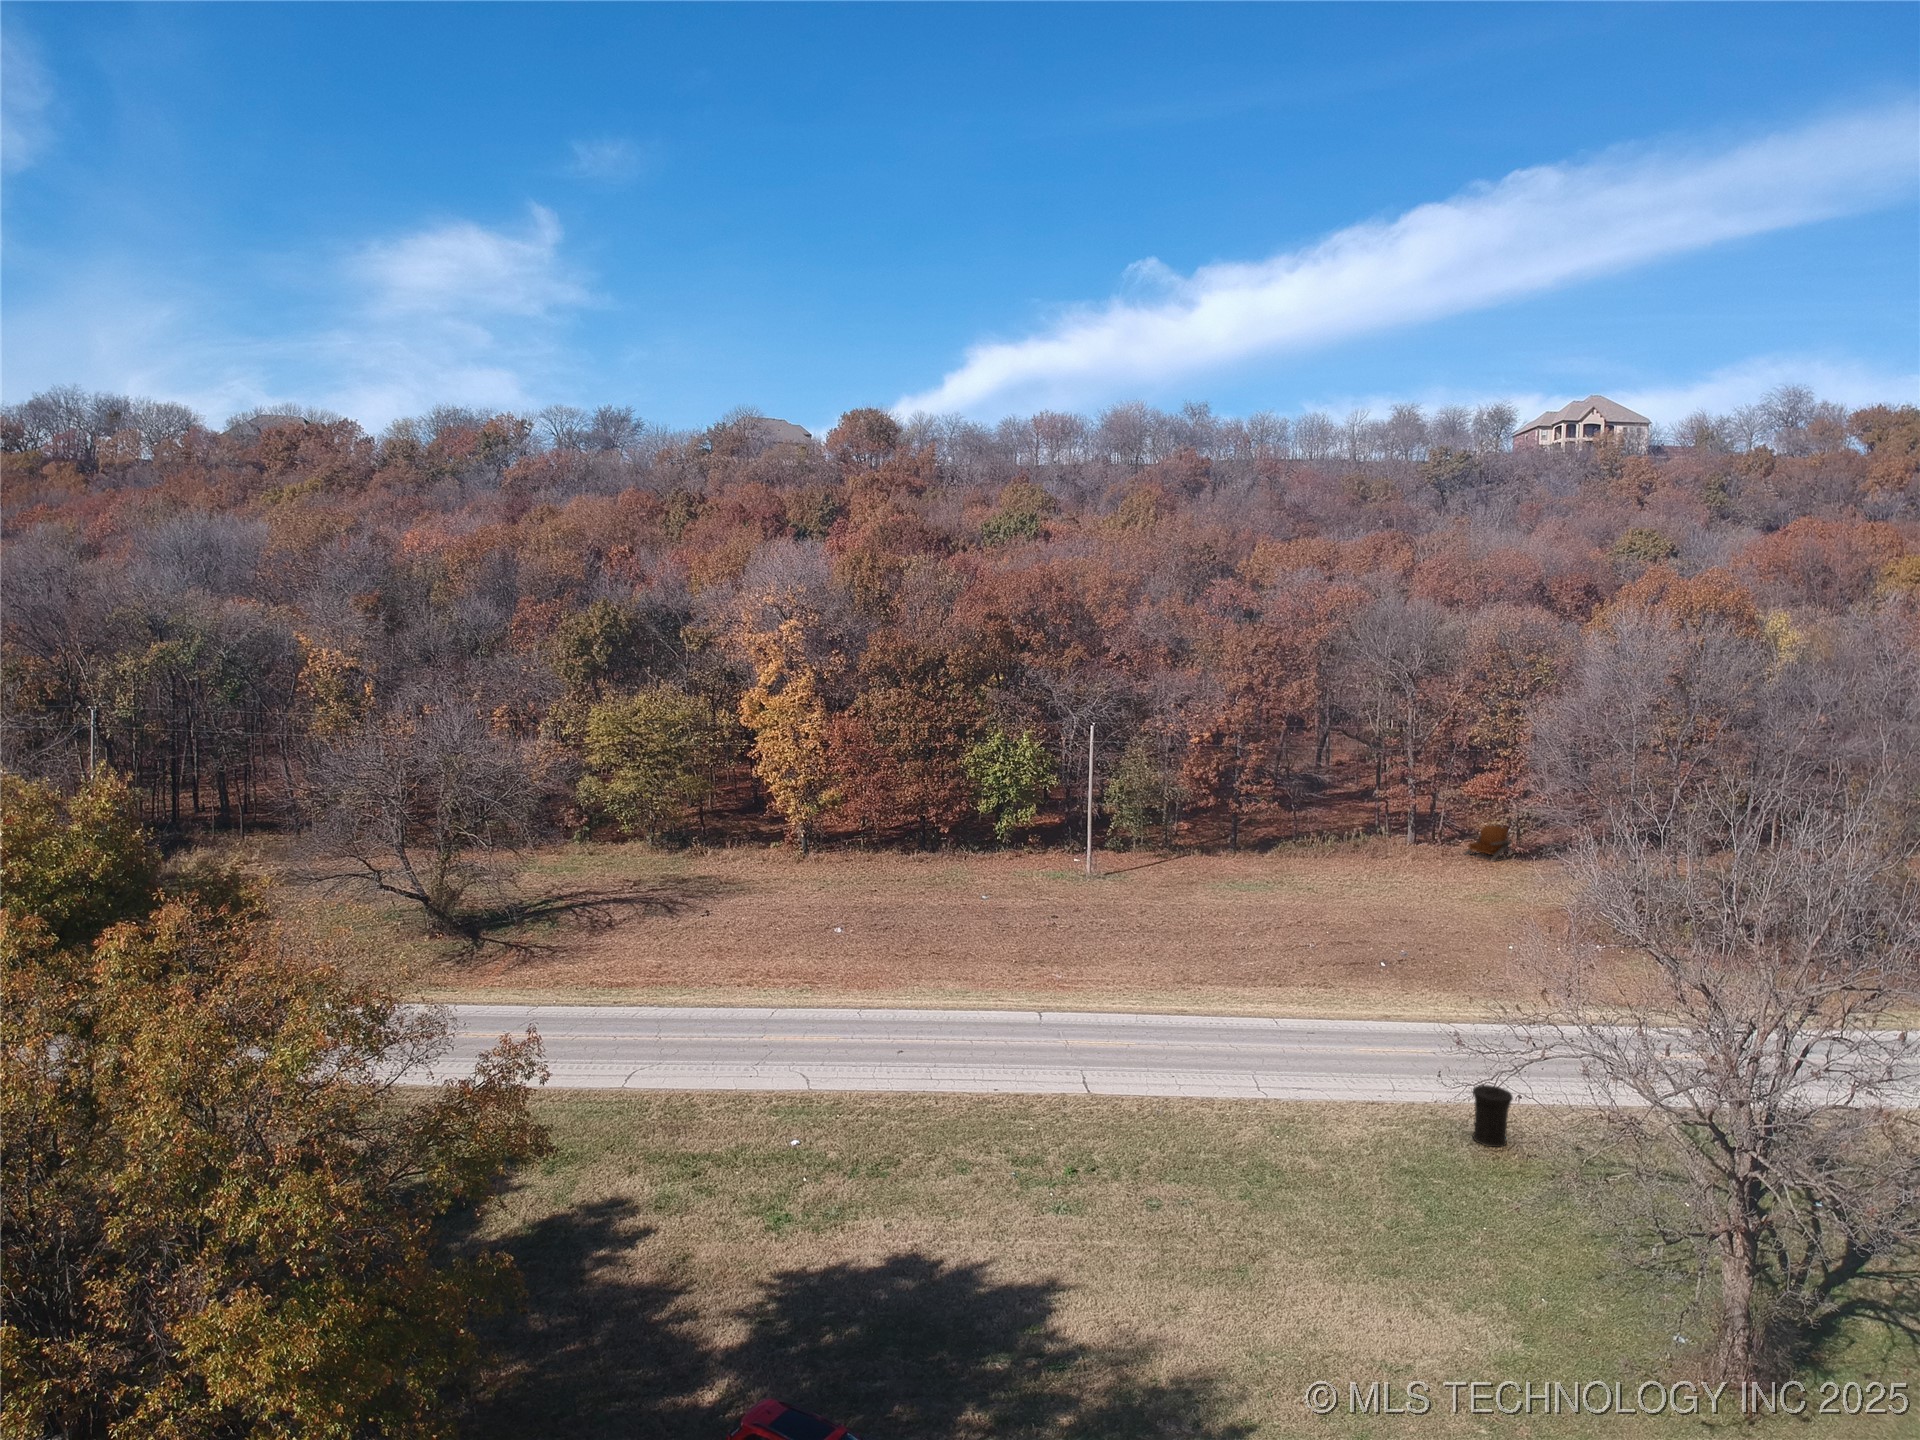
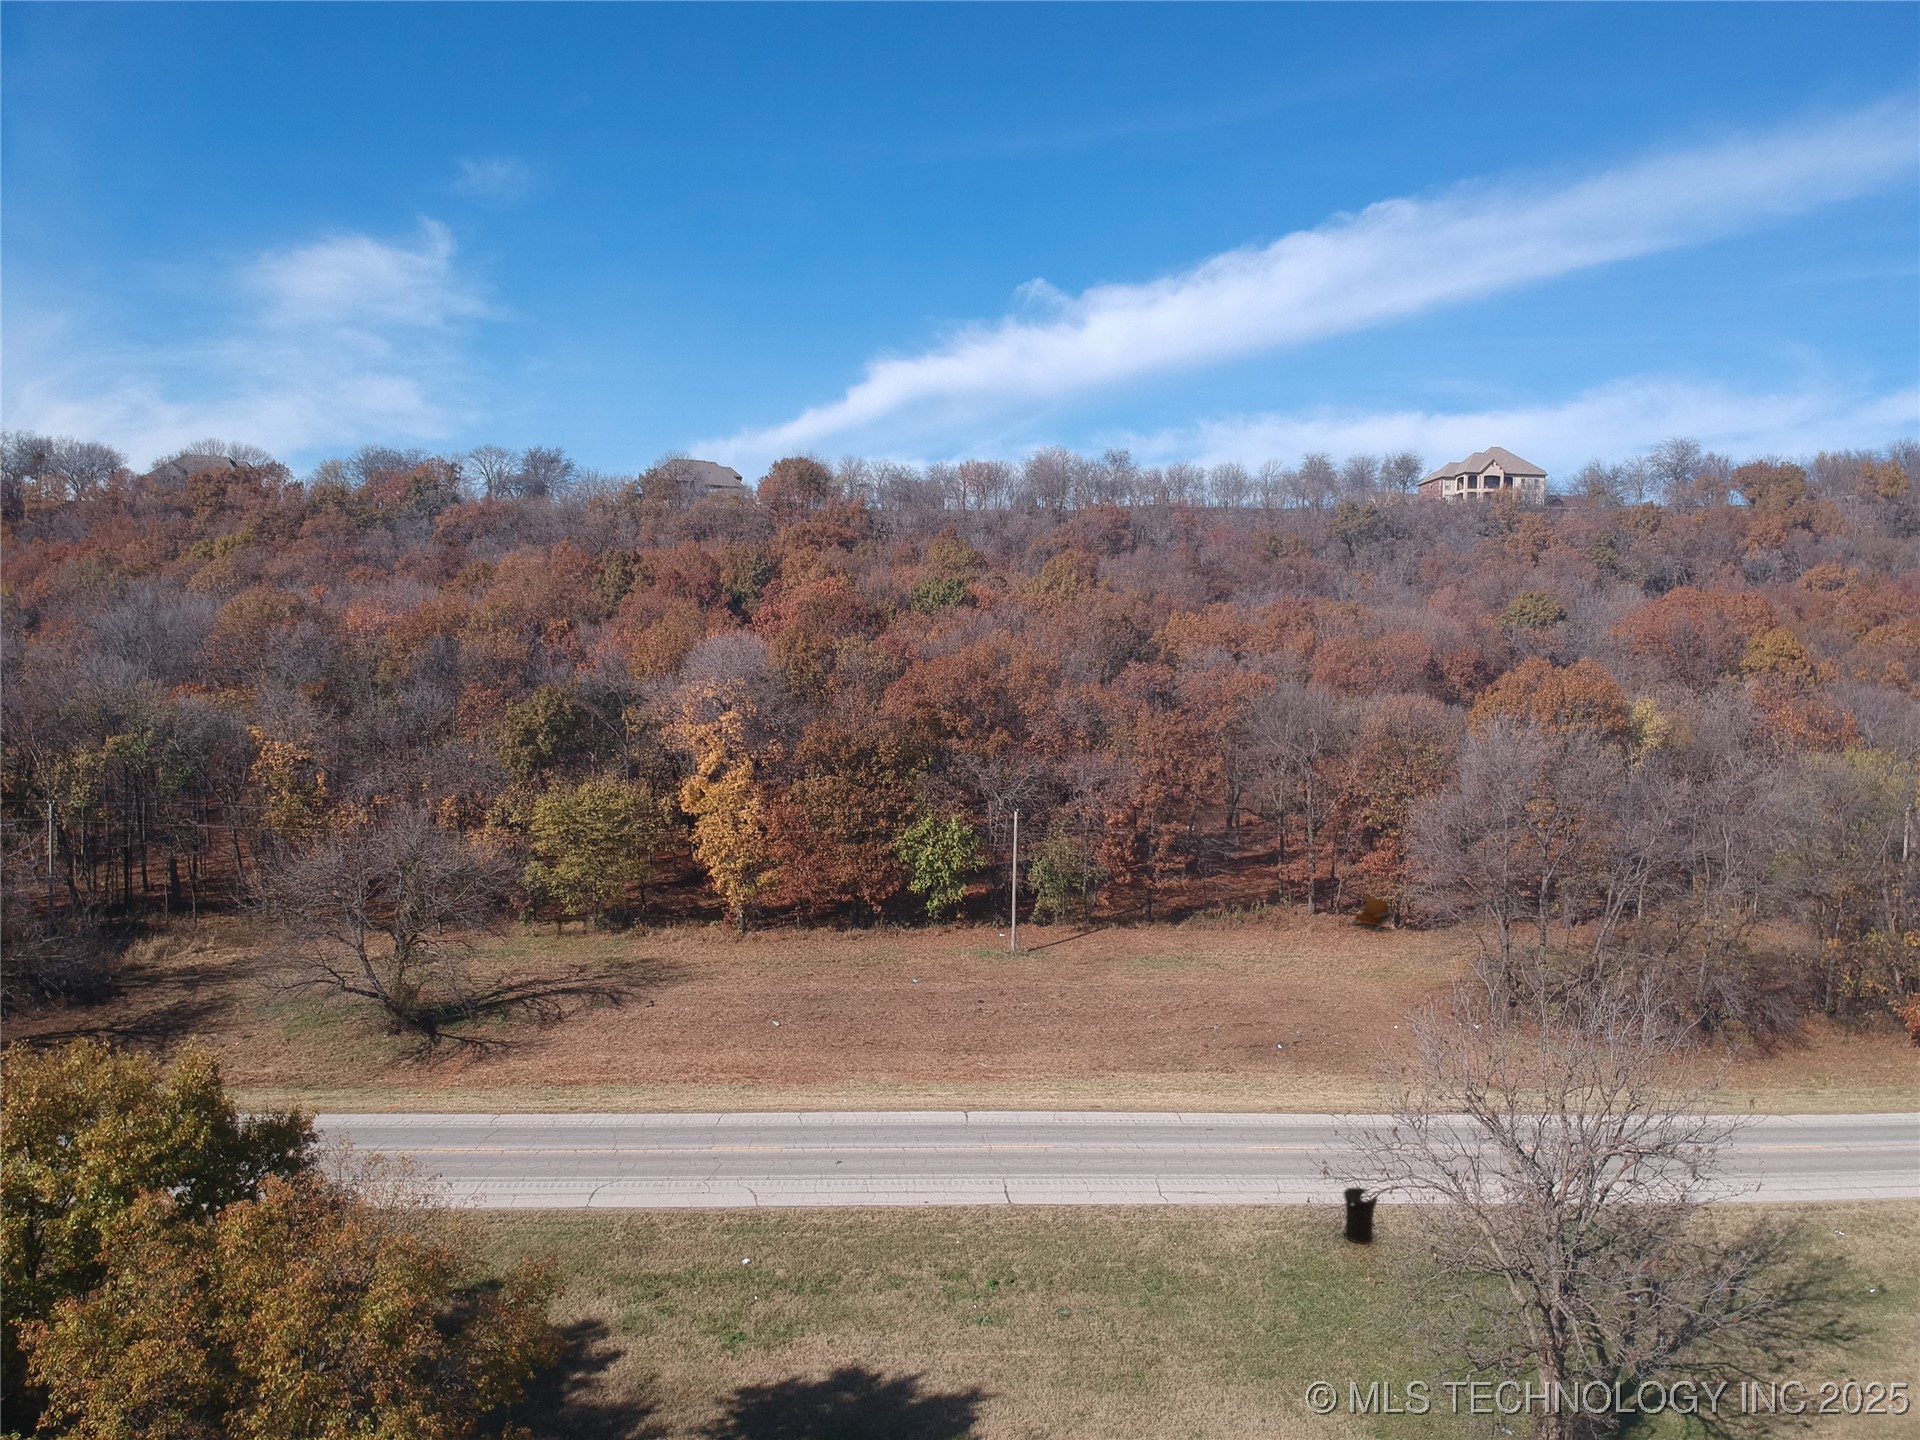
bench: none [609,834,641,853] -> present [557,916,588,934]

